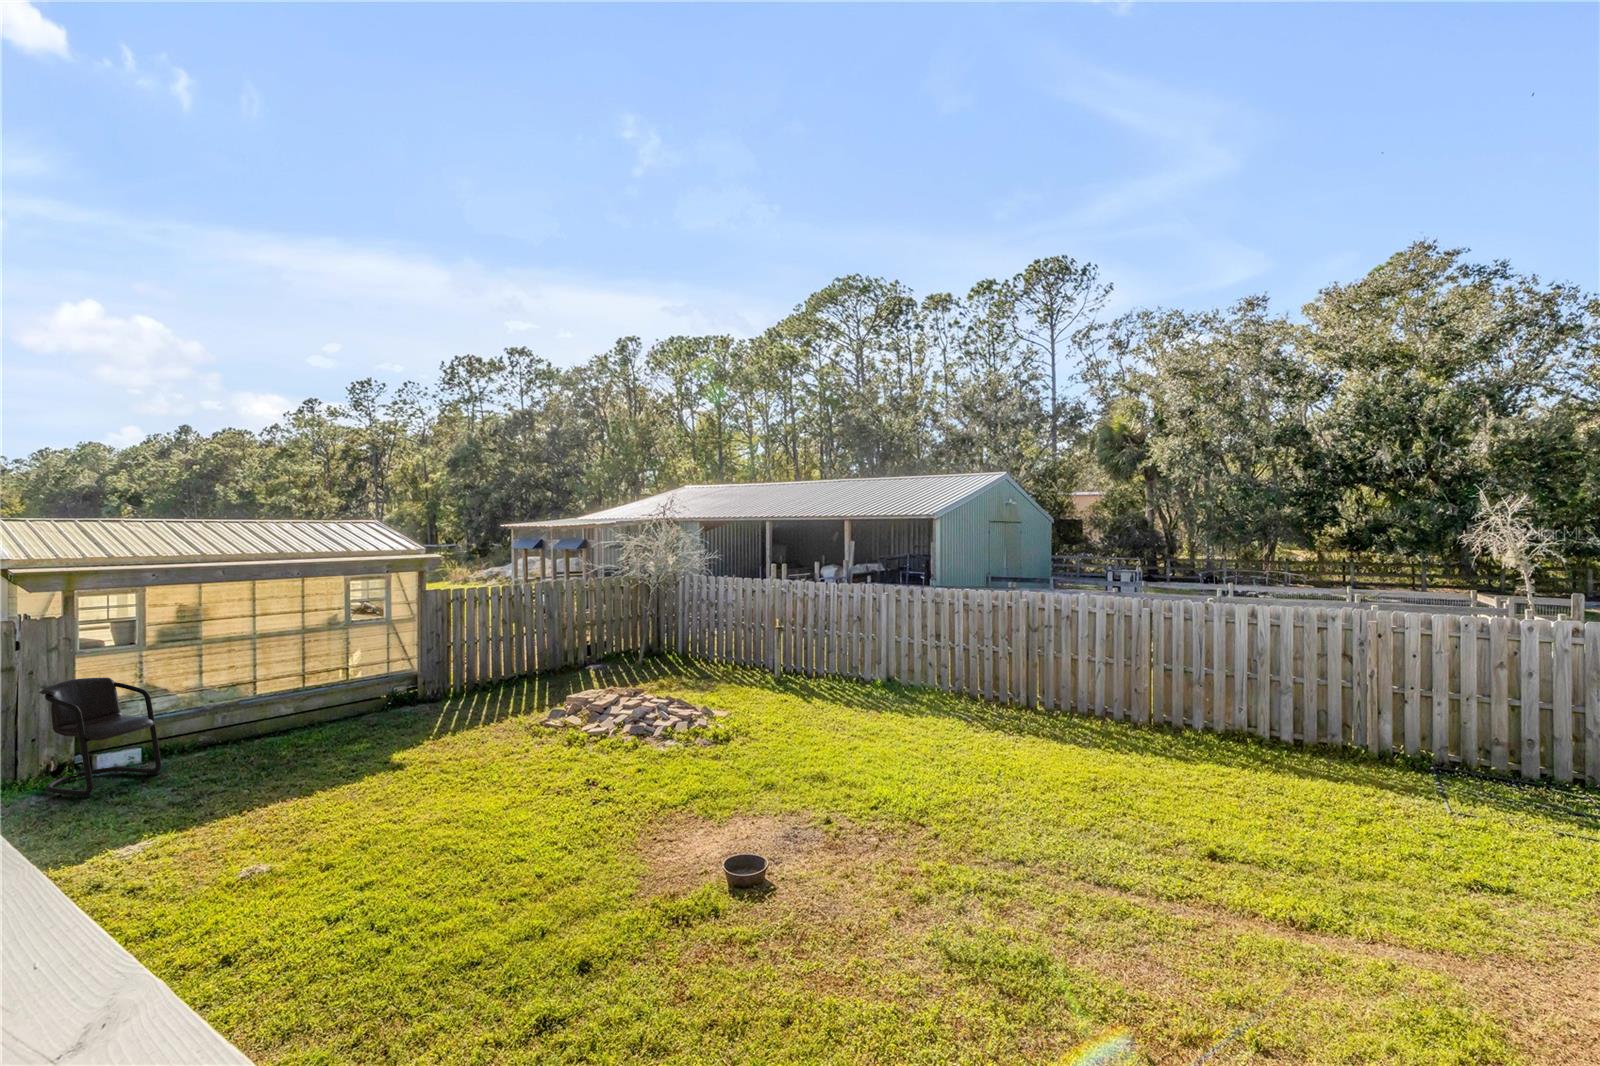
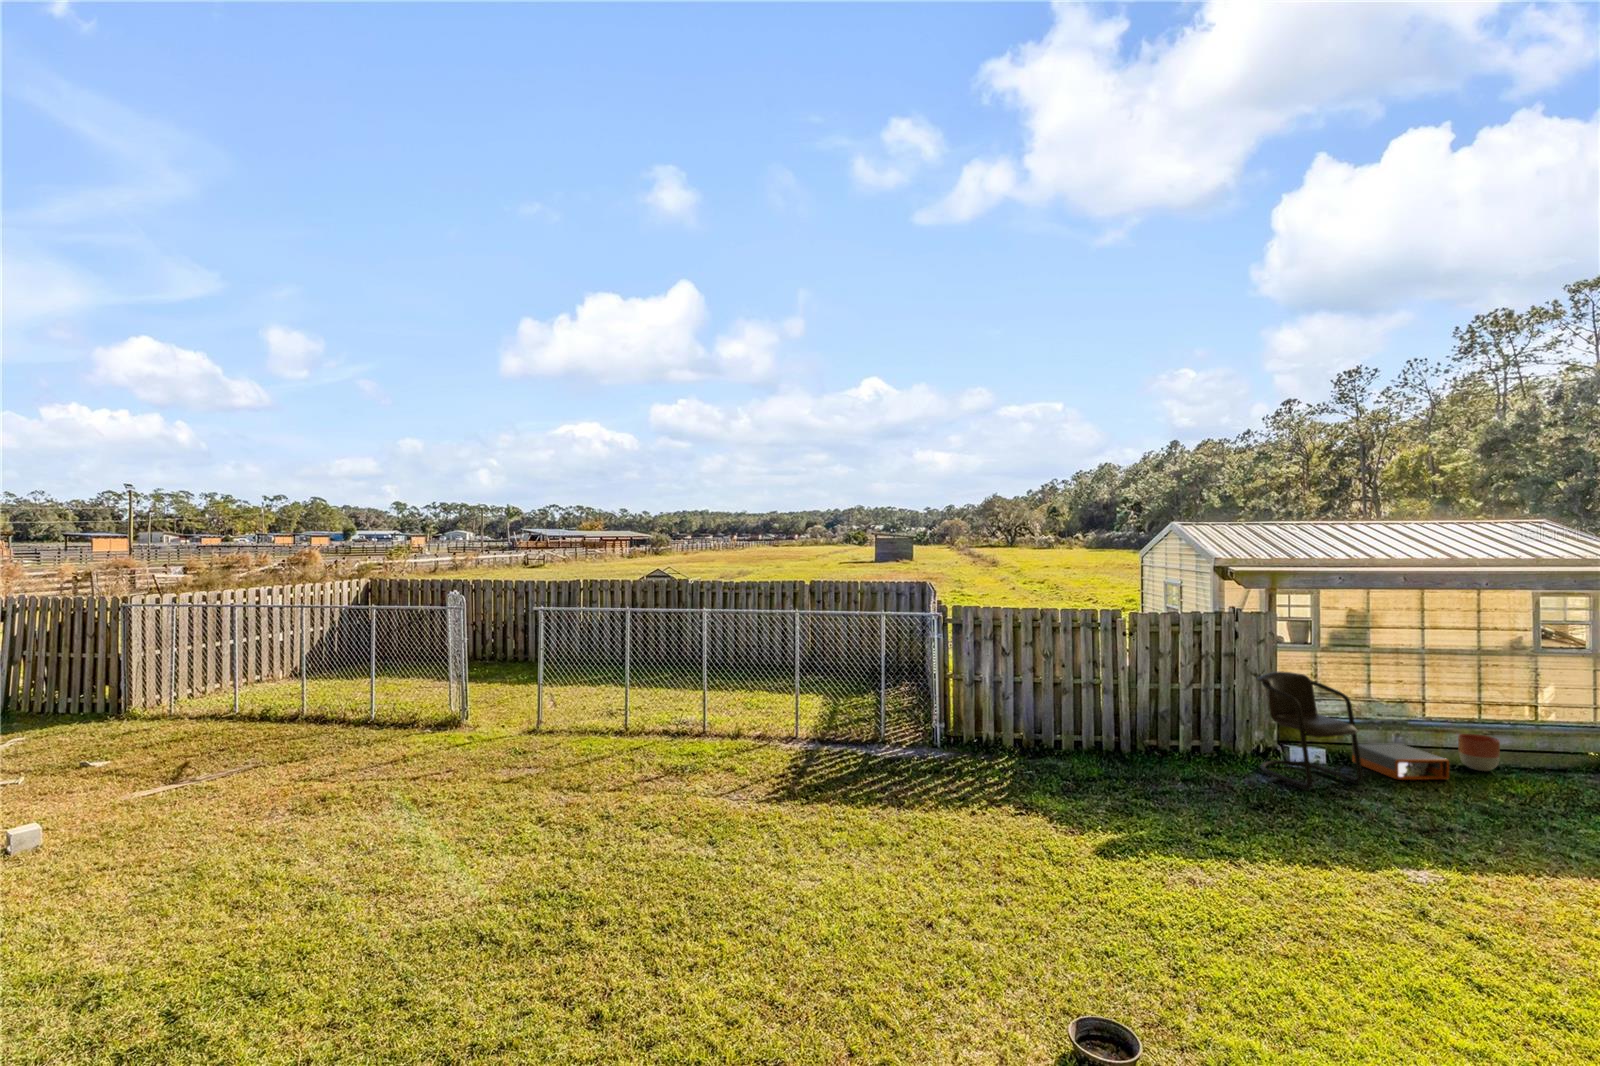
planter: none [277,700,309,731] -> present [1458,734,1500,771]
storage box: none [172,724,257,759] -> present [1352,743,1449,780]

